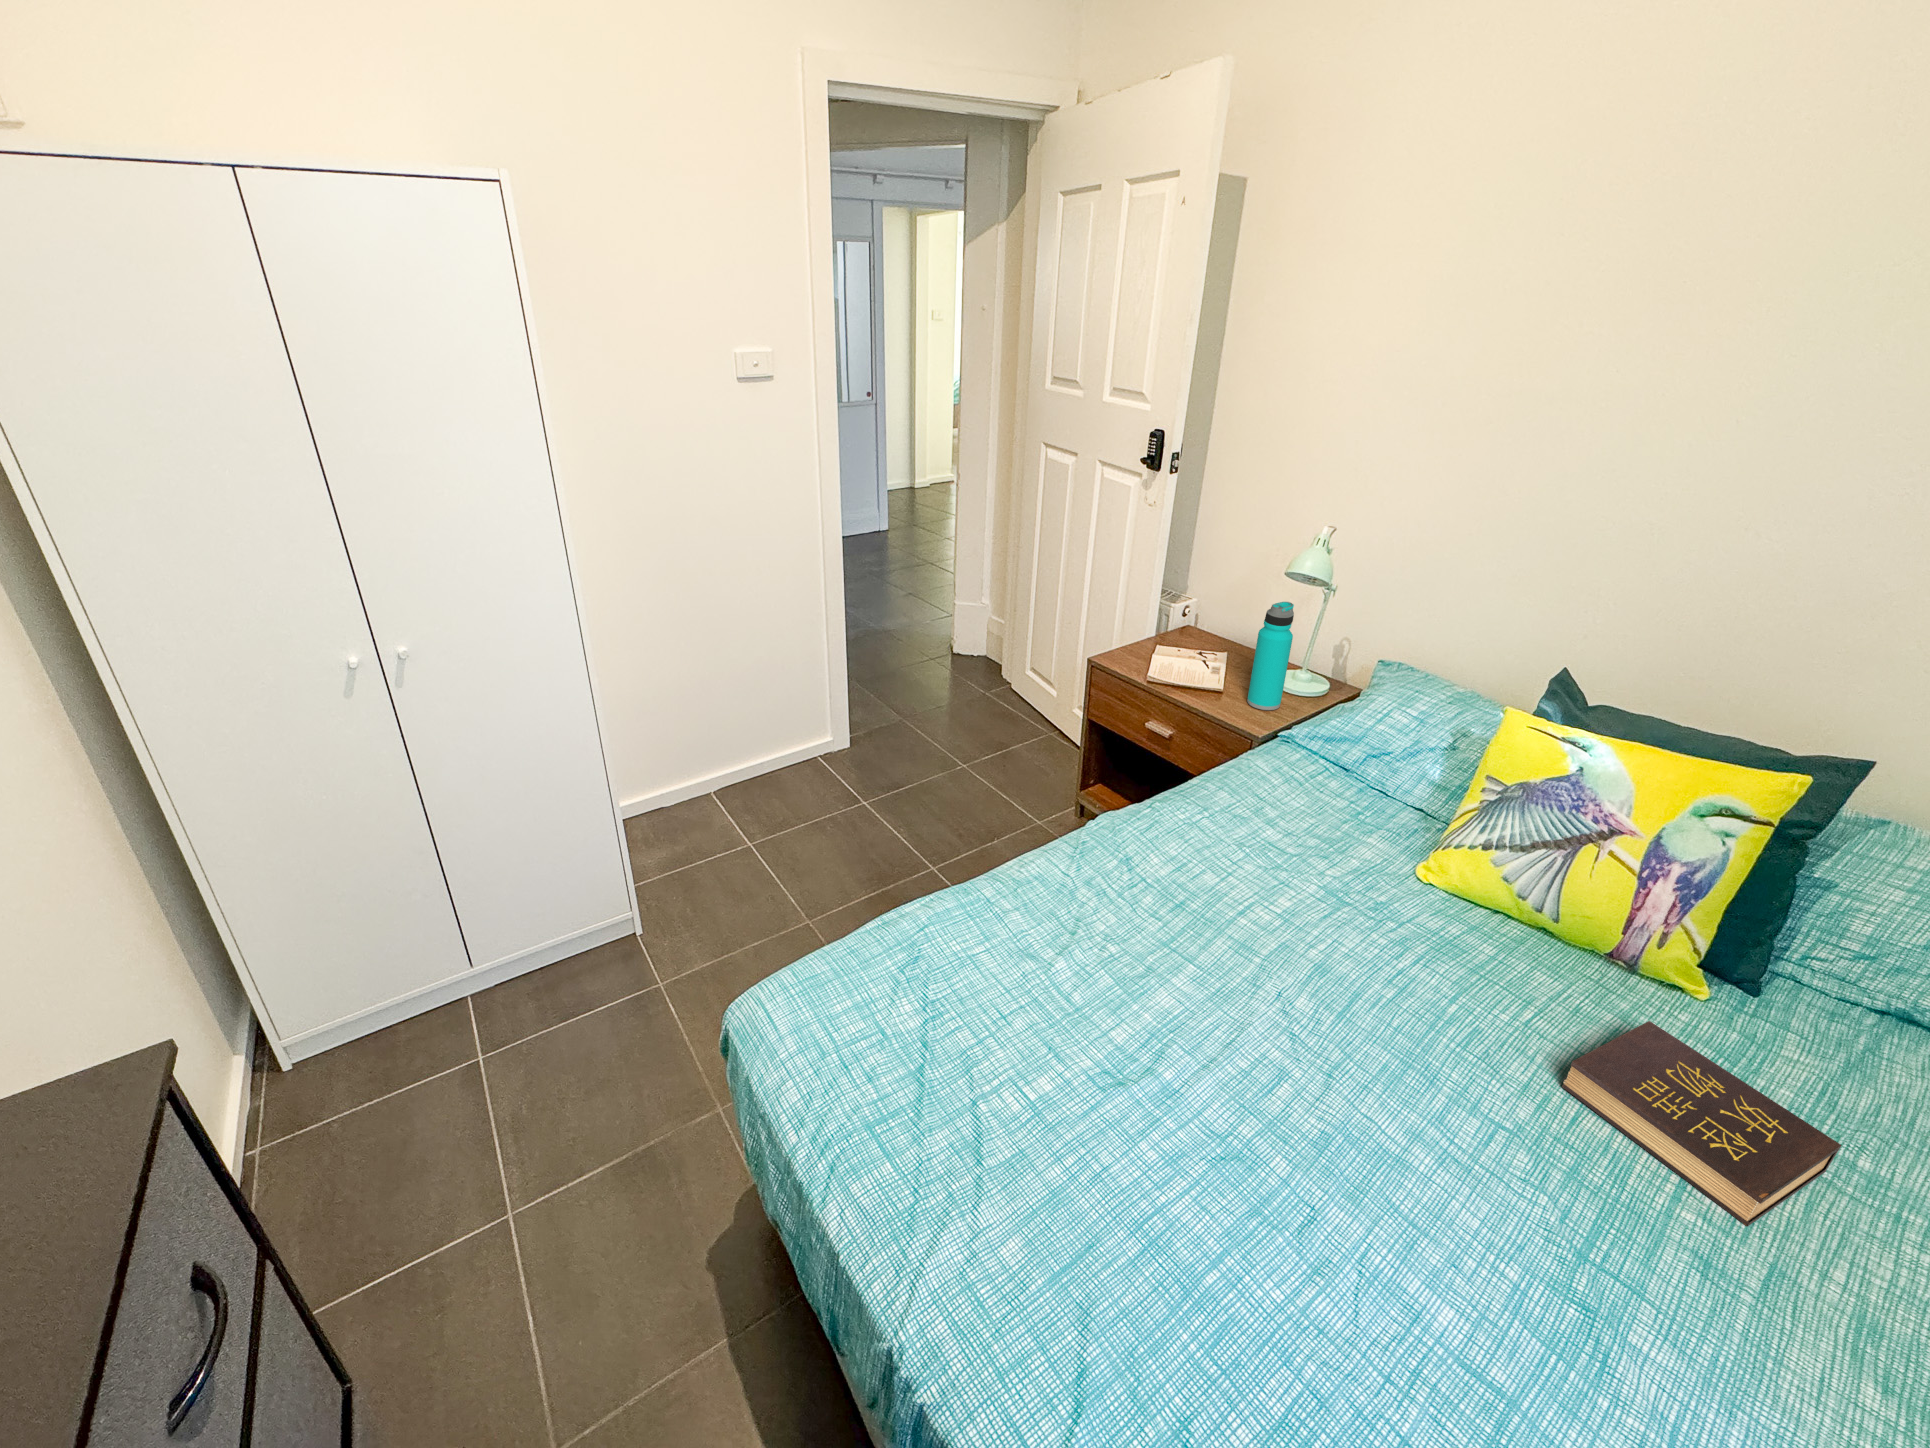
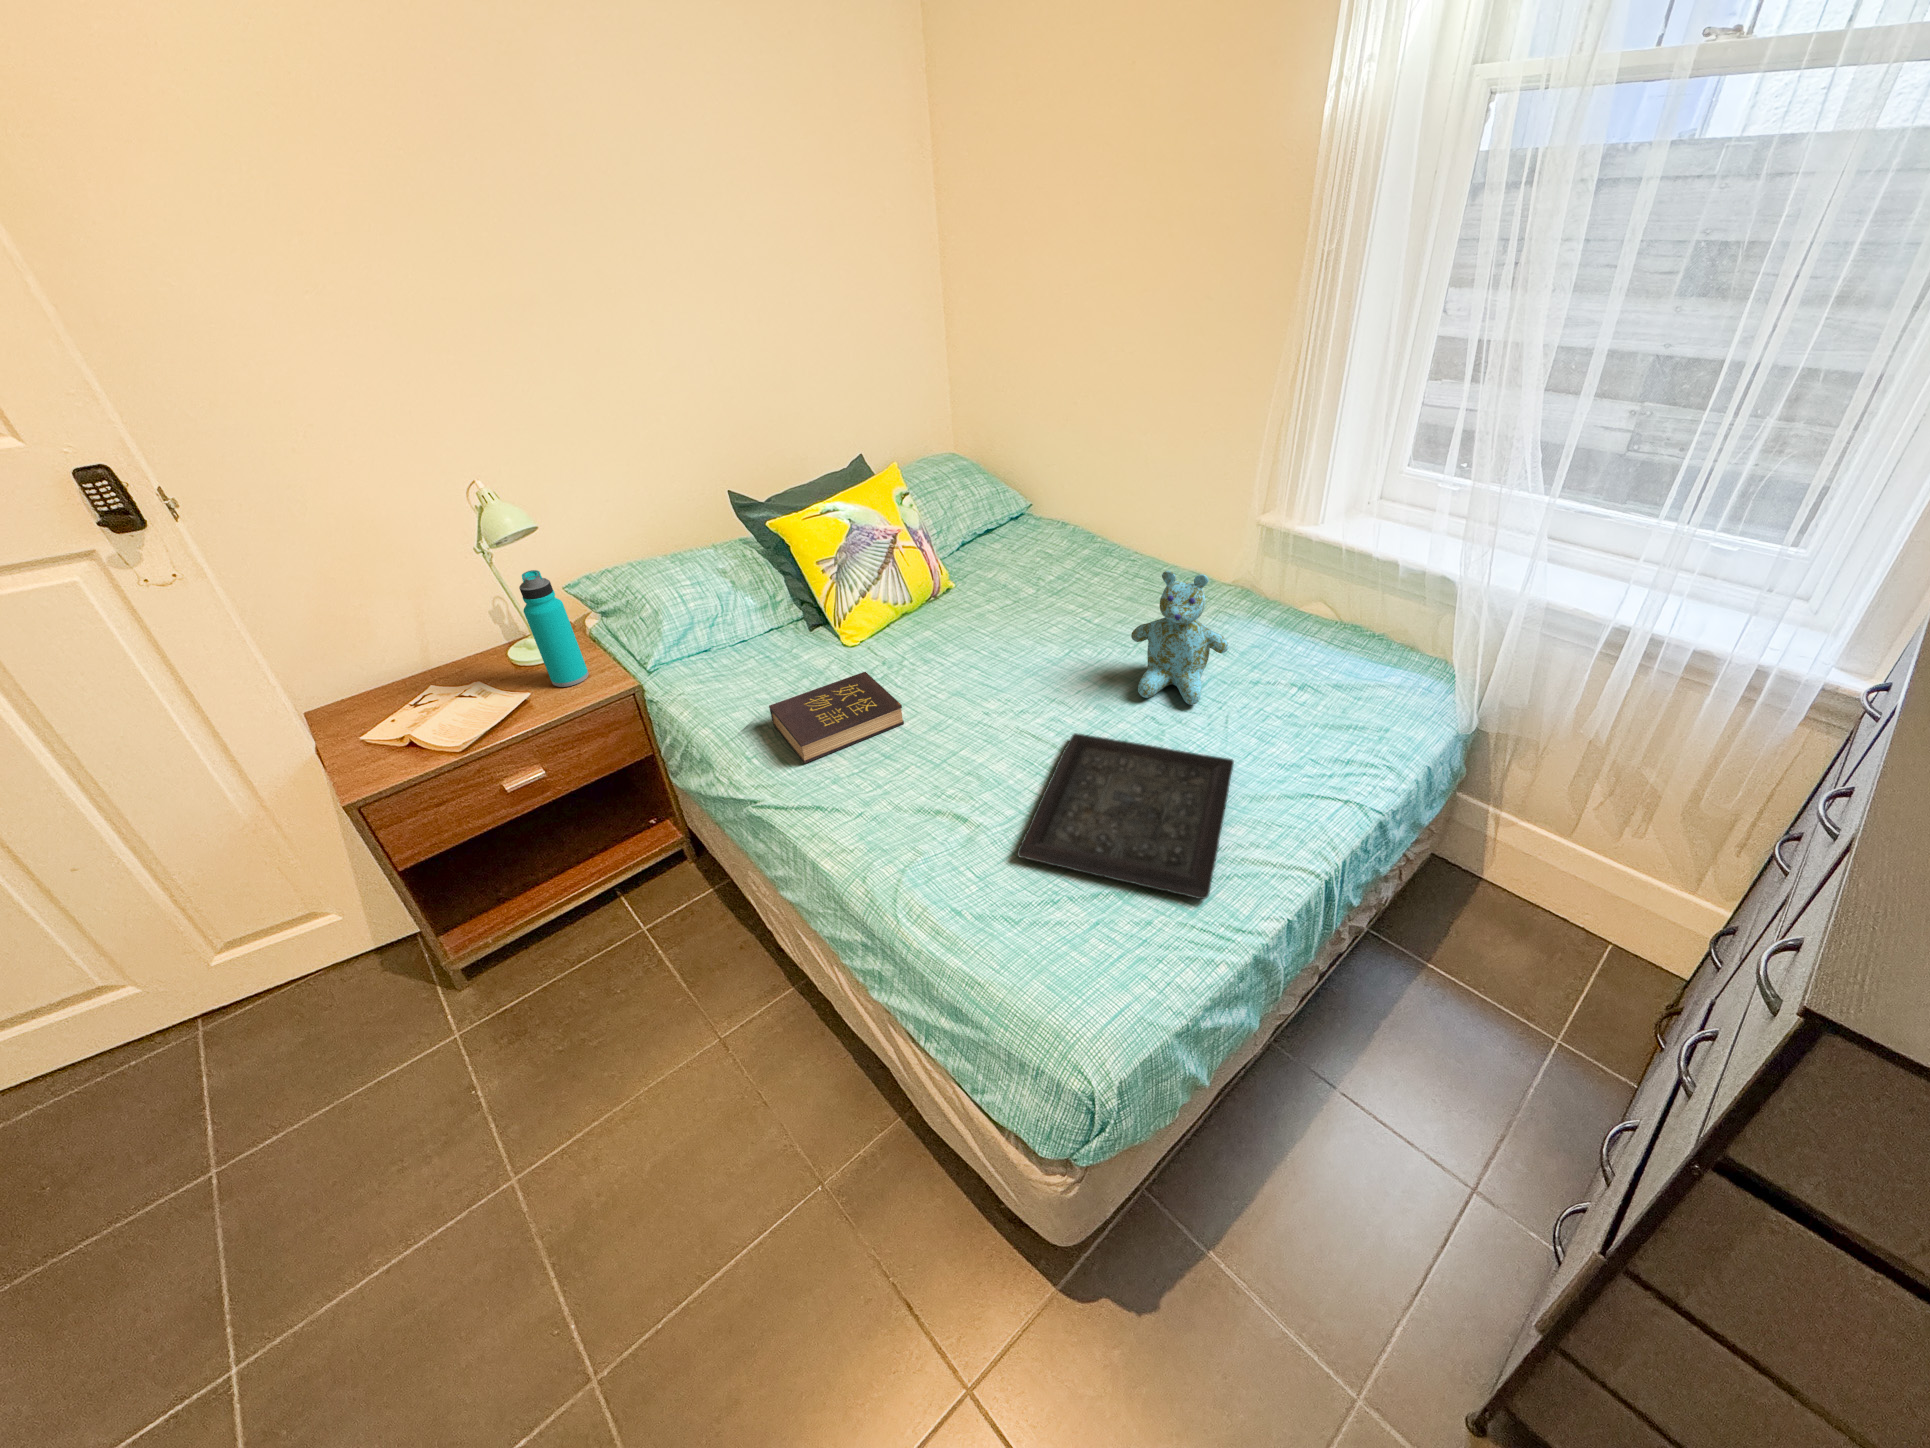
tray: none [873,973,1202,1251] -> present [1017,733,1234,899]
hardback book: present [1562,1021,1842,1226] -> present [769,672,904,763]
stuffed bear: none [1304,1073,1503,1295] -> present [1131,571,1229,705]

